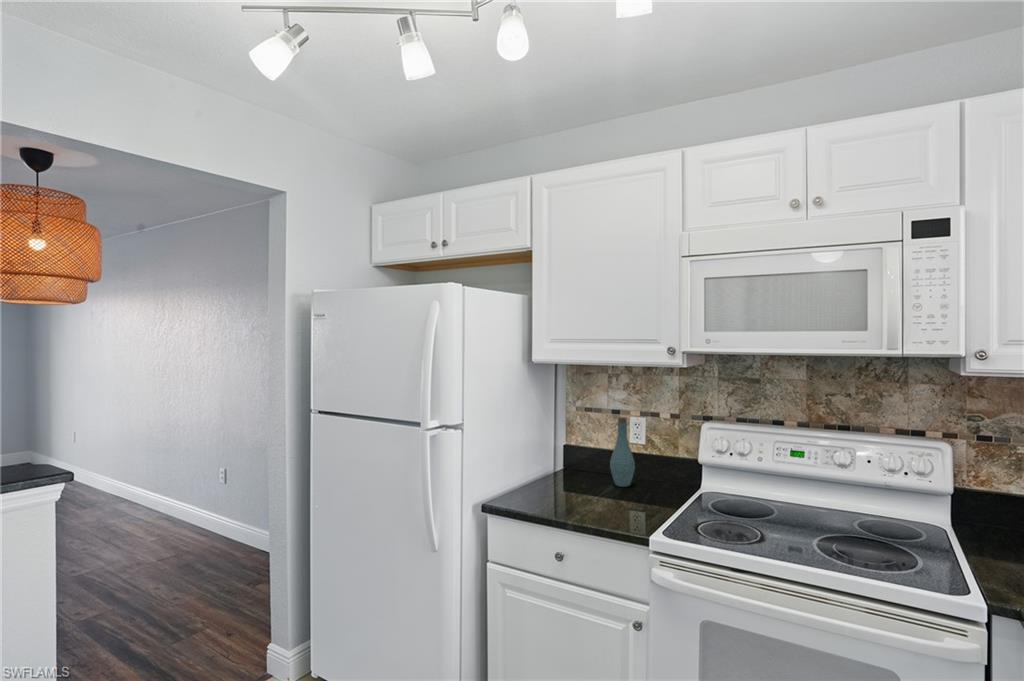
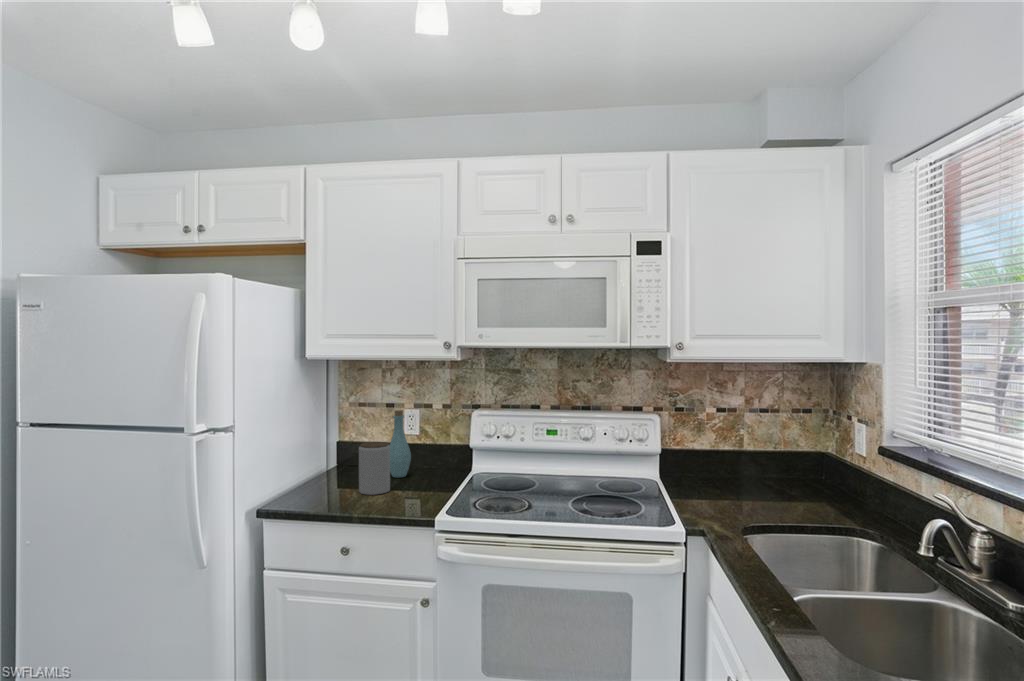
jar: none [579,448,610,502] -> present [359,442,390,495]

